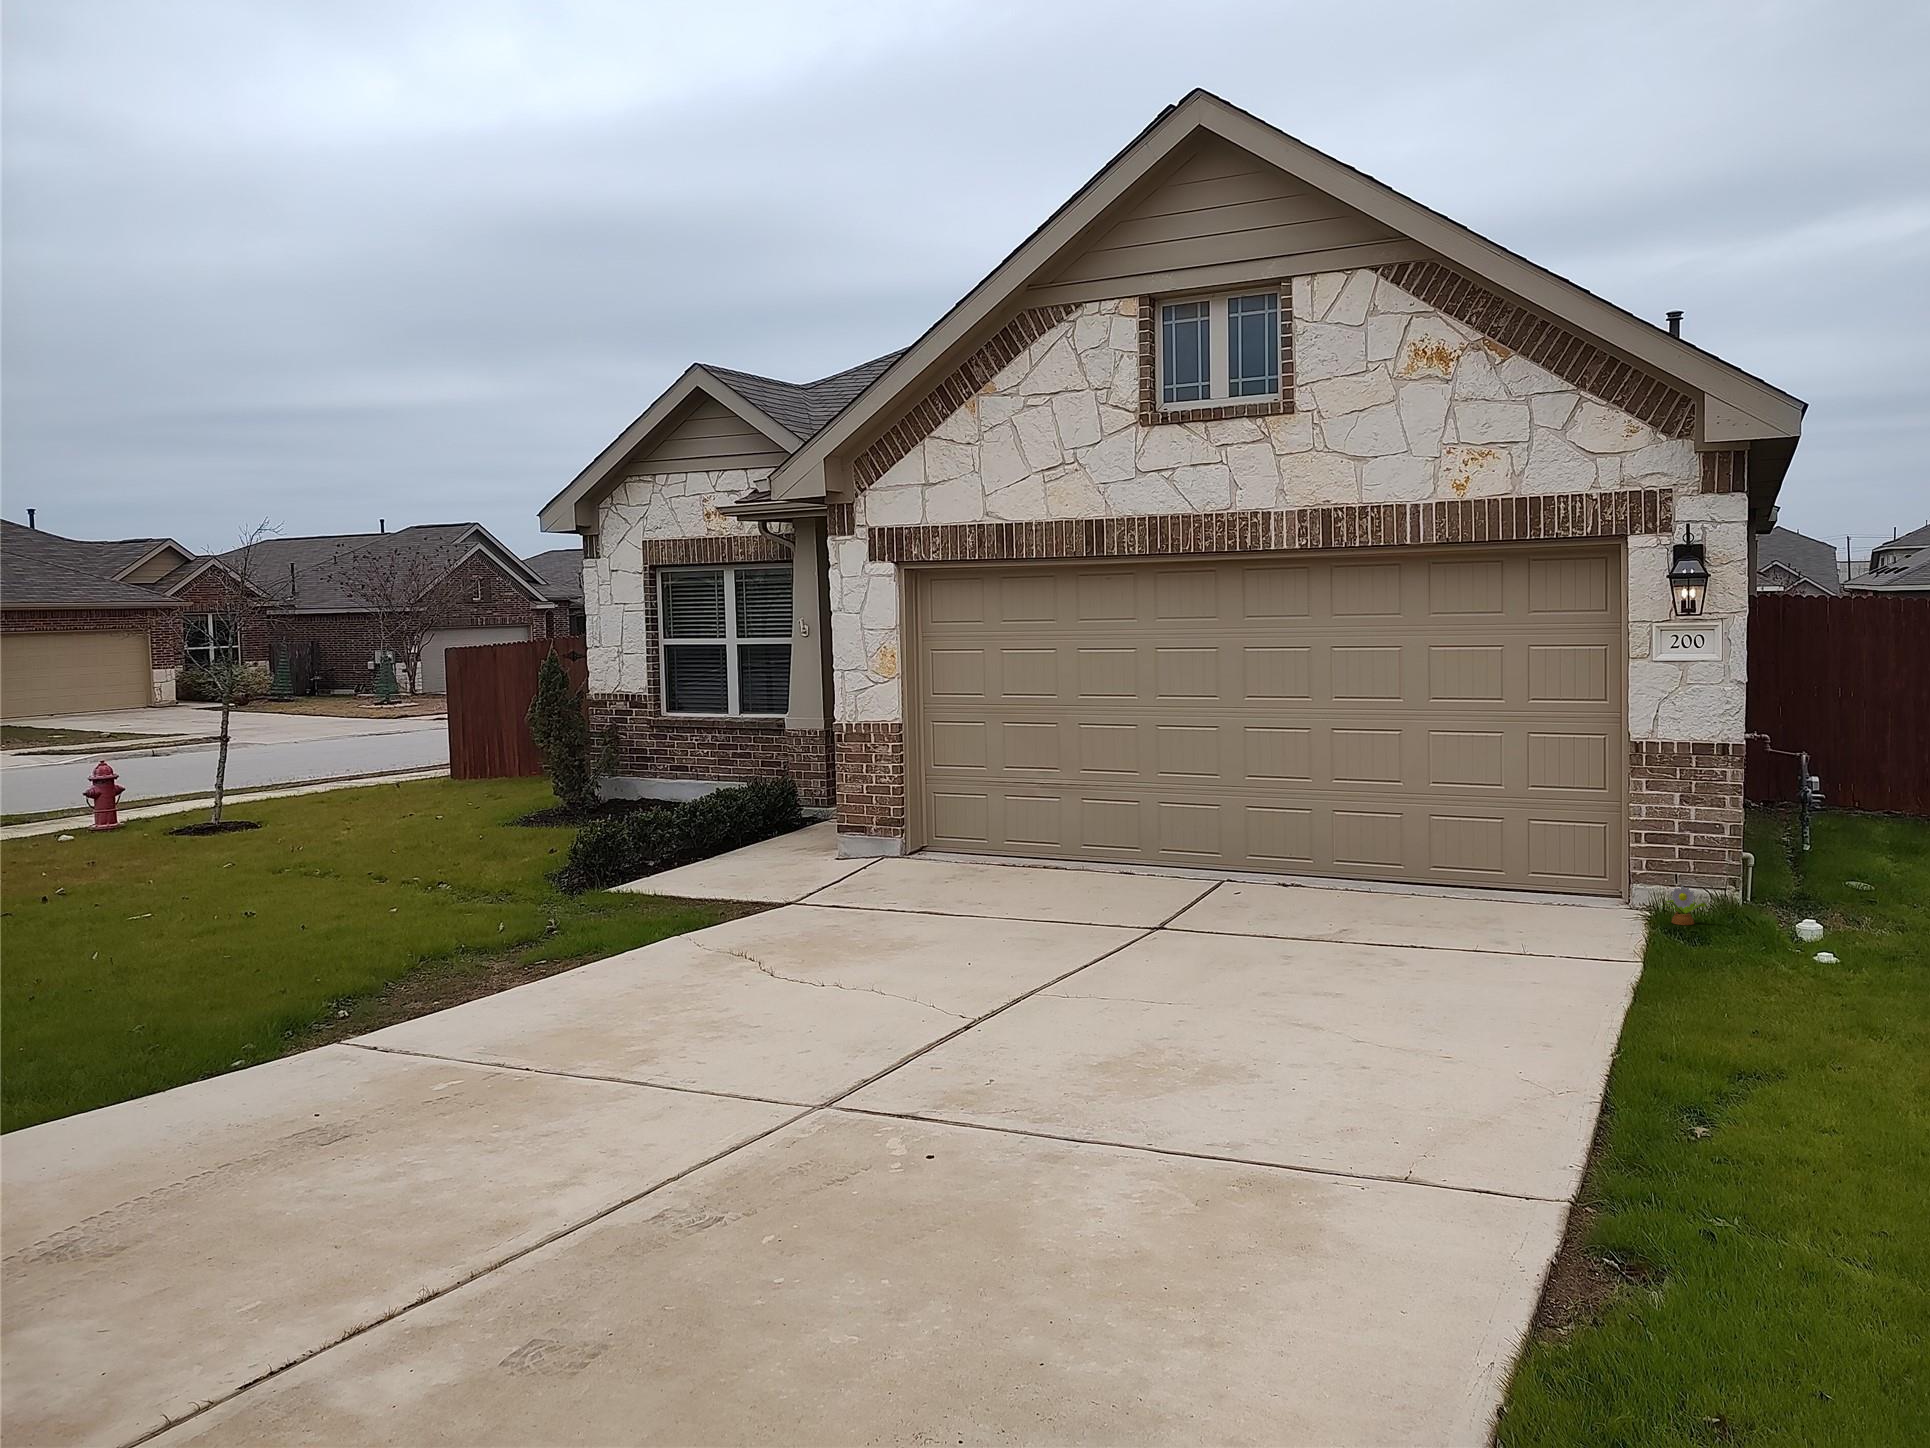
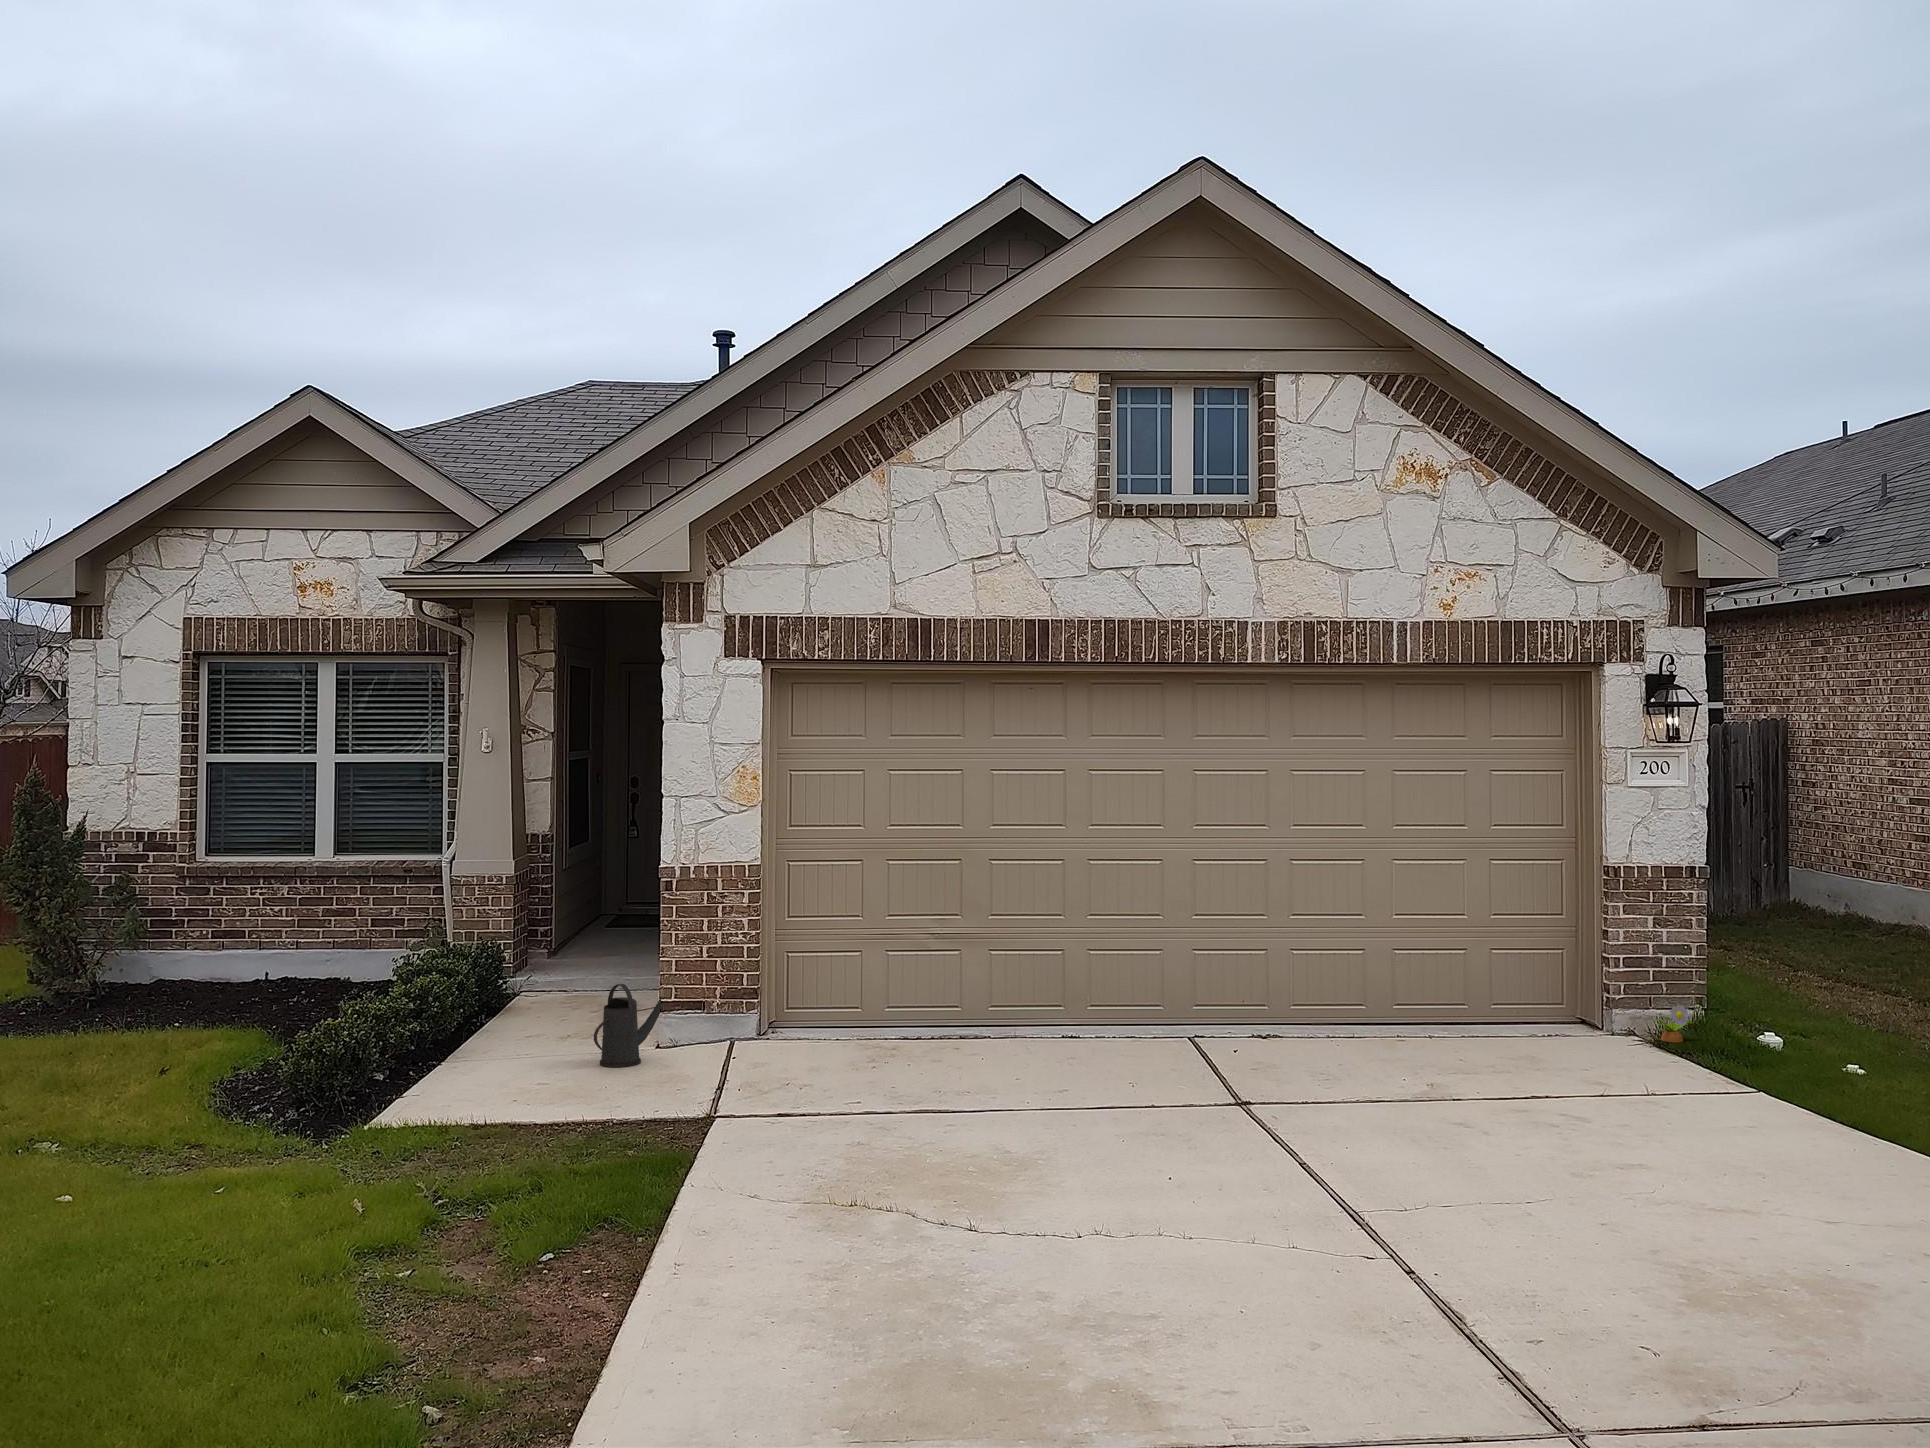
watering can: none [770,810,841,871] -> present [593,984,661,1067]

